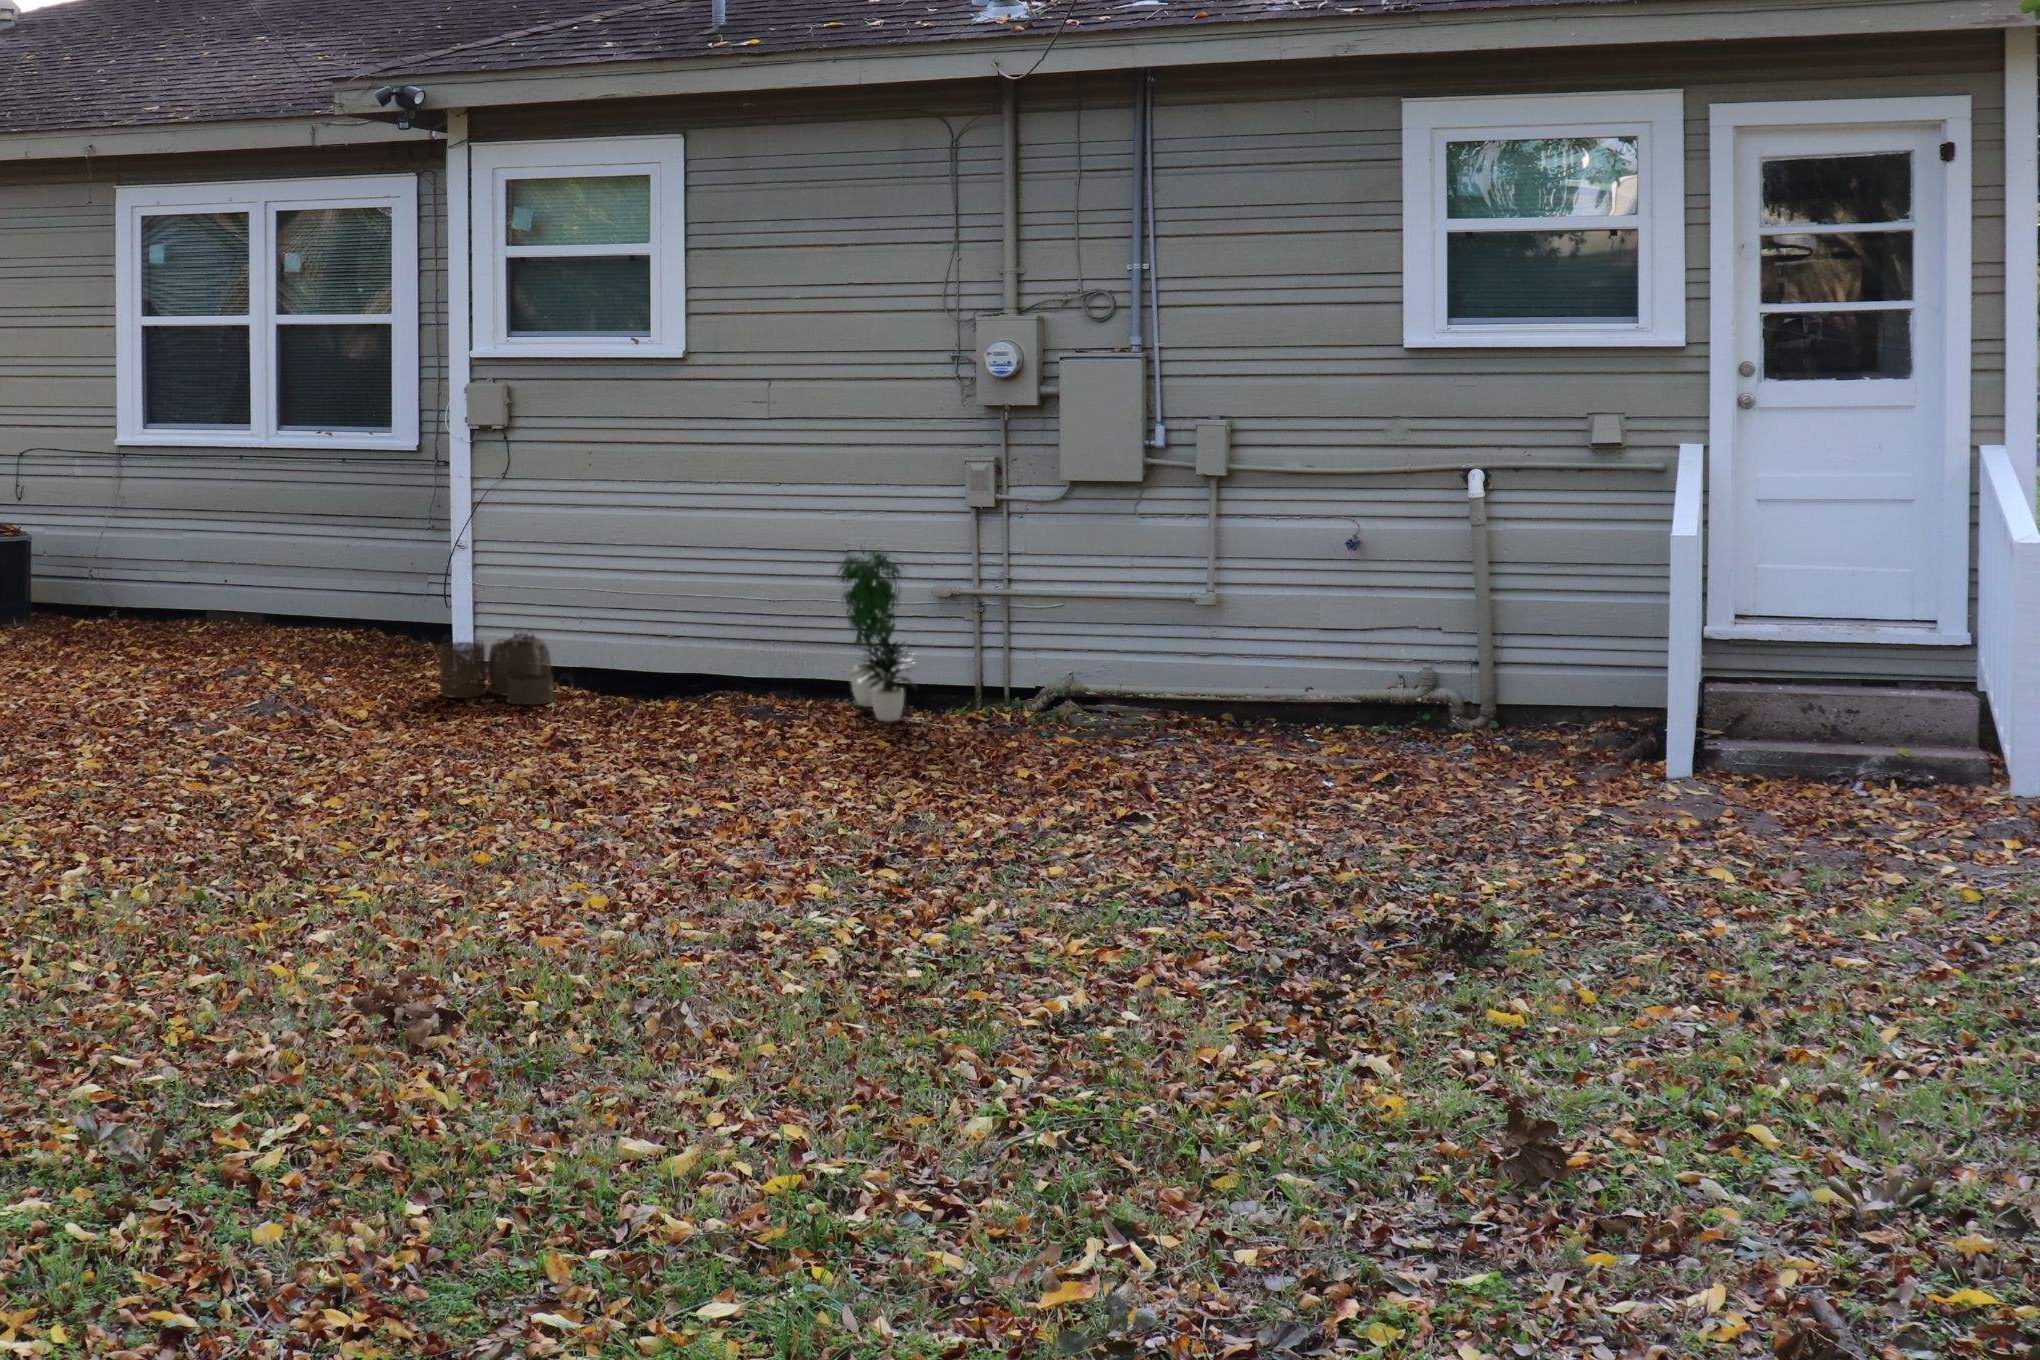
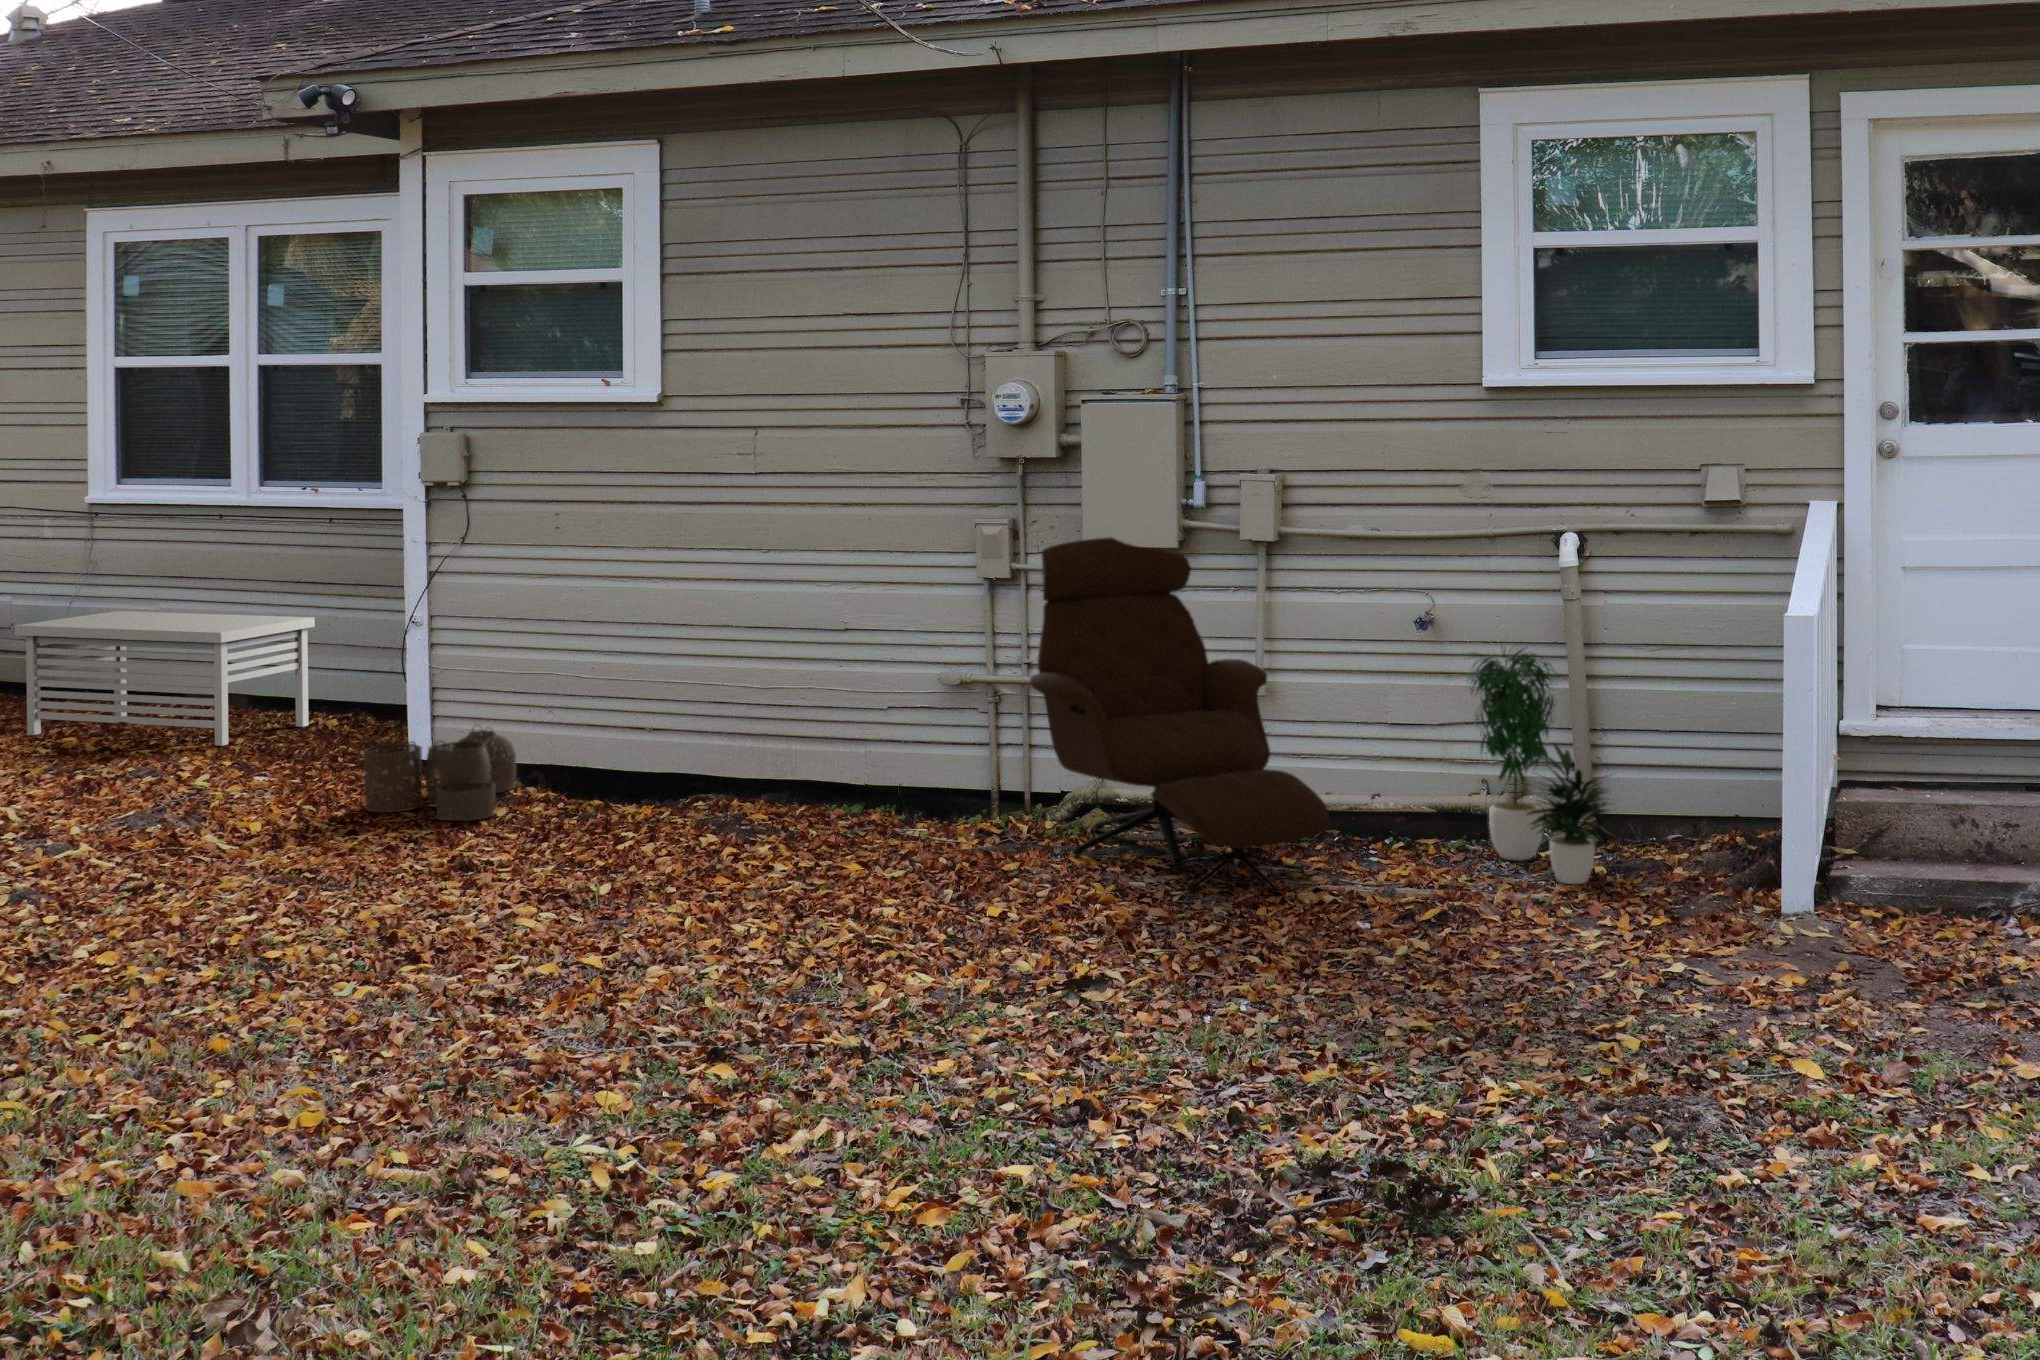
lounge chair: none [1015,473,1281,761] -> present [1030,537,1329,893]
storage bench: none [87,535,333,648] -> present [15,611,315,746]
potted plant: present [836,544,915,722] -> present [1466,649,1609,884]

